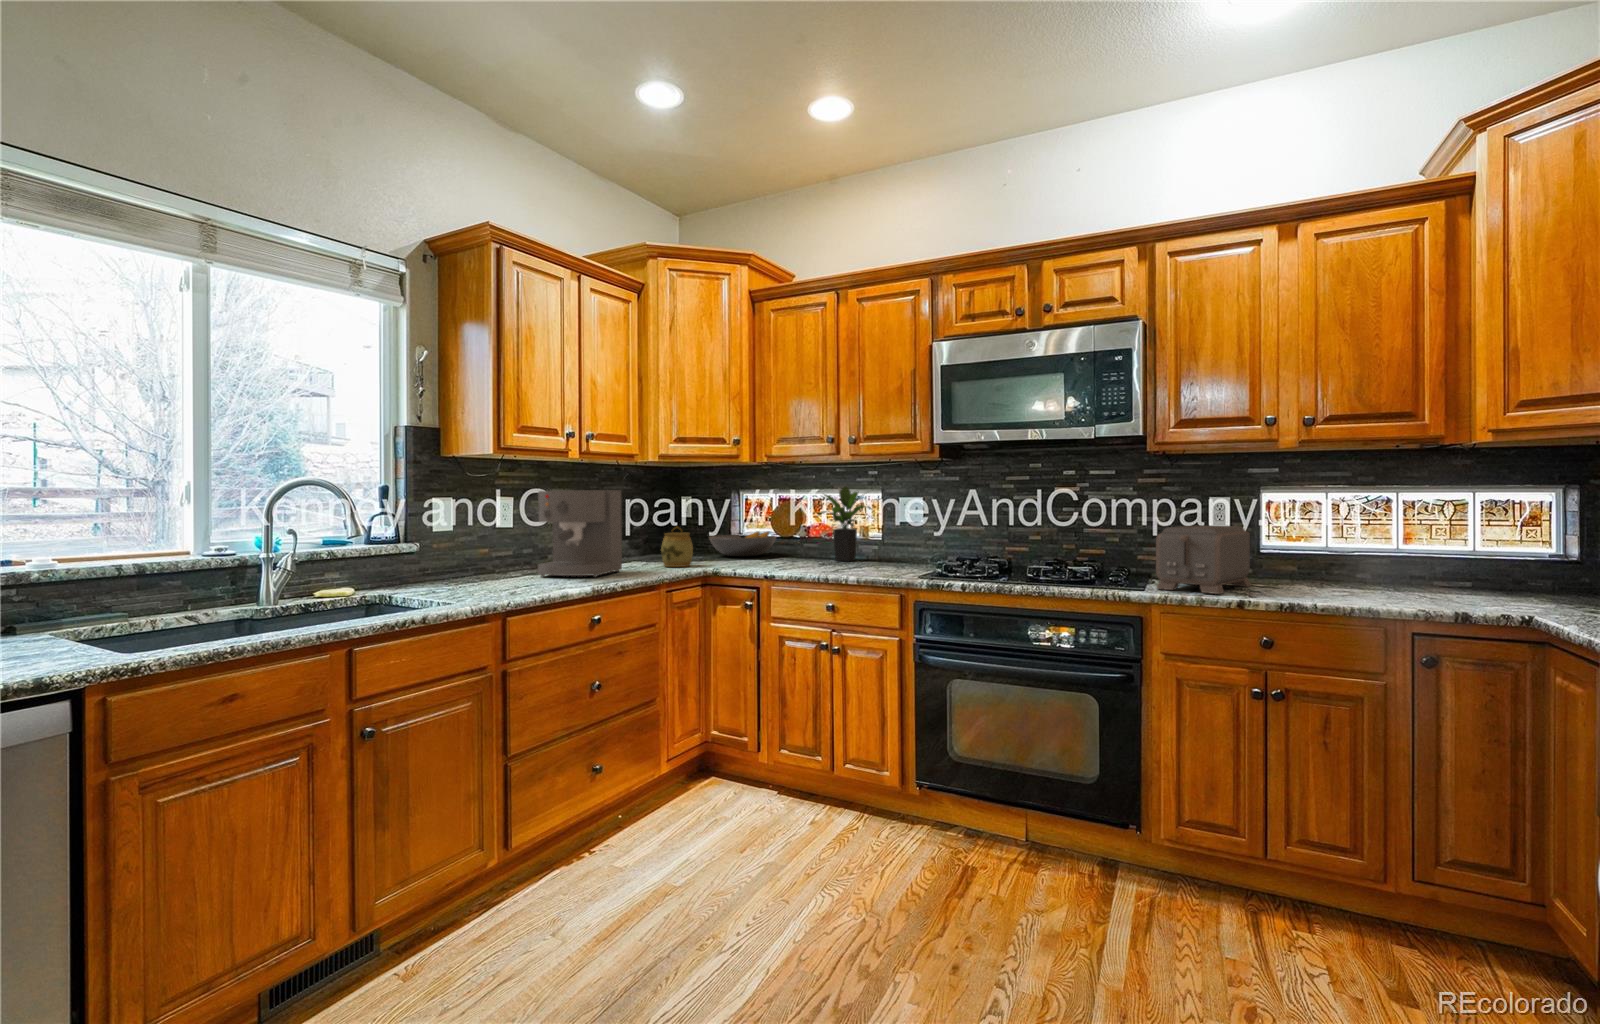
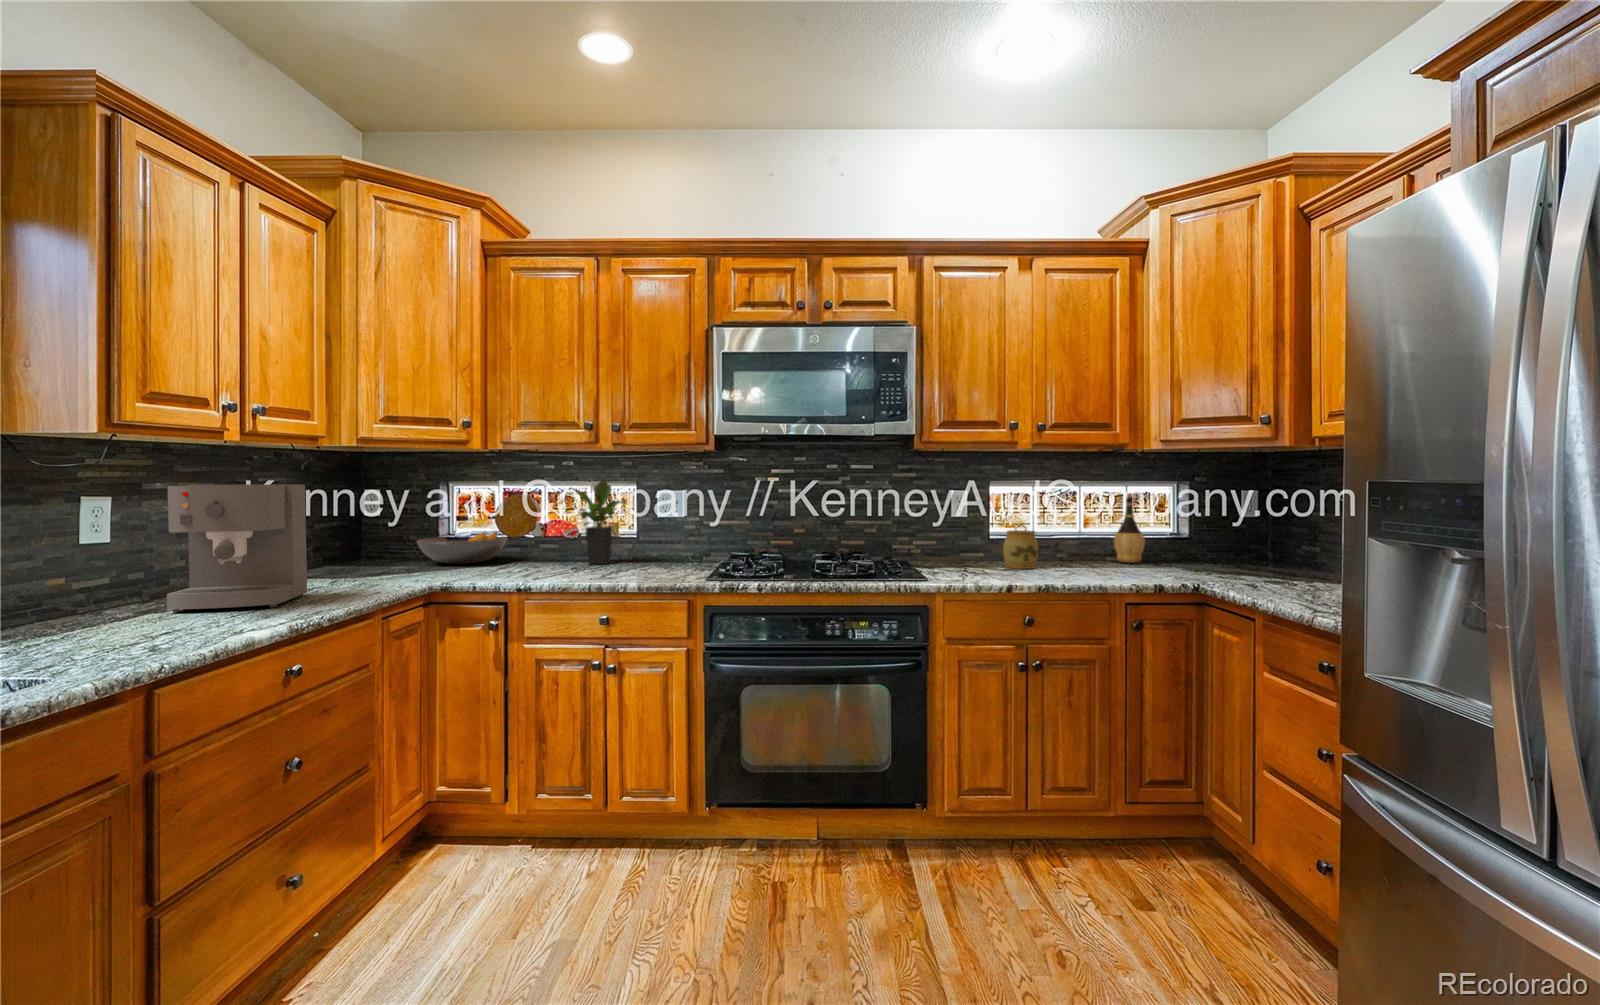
wine bottle: none [1445,497,1494,586] -> present [1114,493,1145,563]
toaster: present [1156,526,1251,594] -> none [934,519,998,582]
jar: present [661,527,693,567] -> present [1003,524,1038,569]

